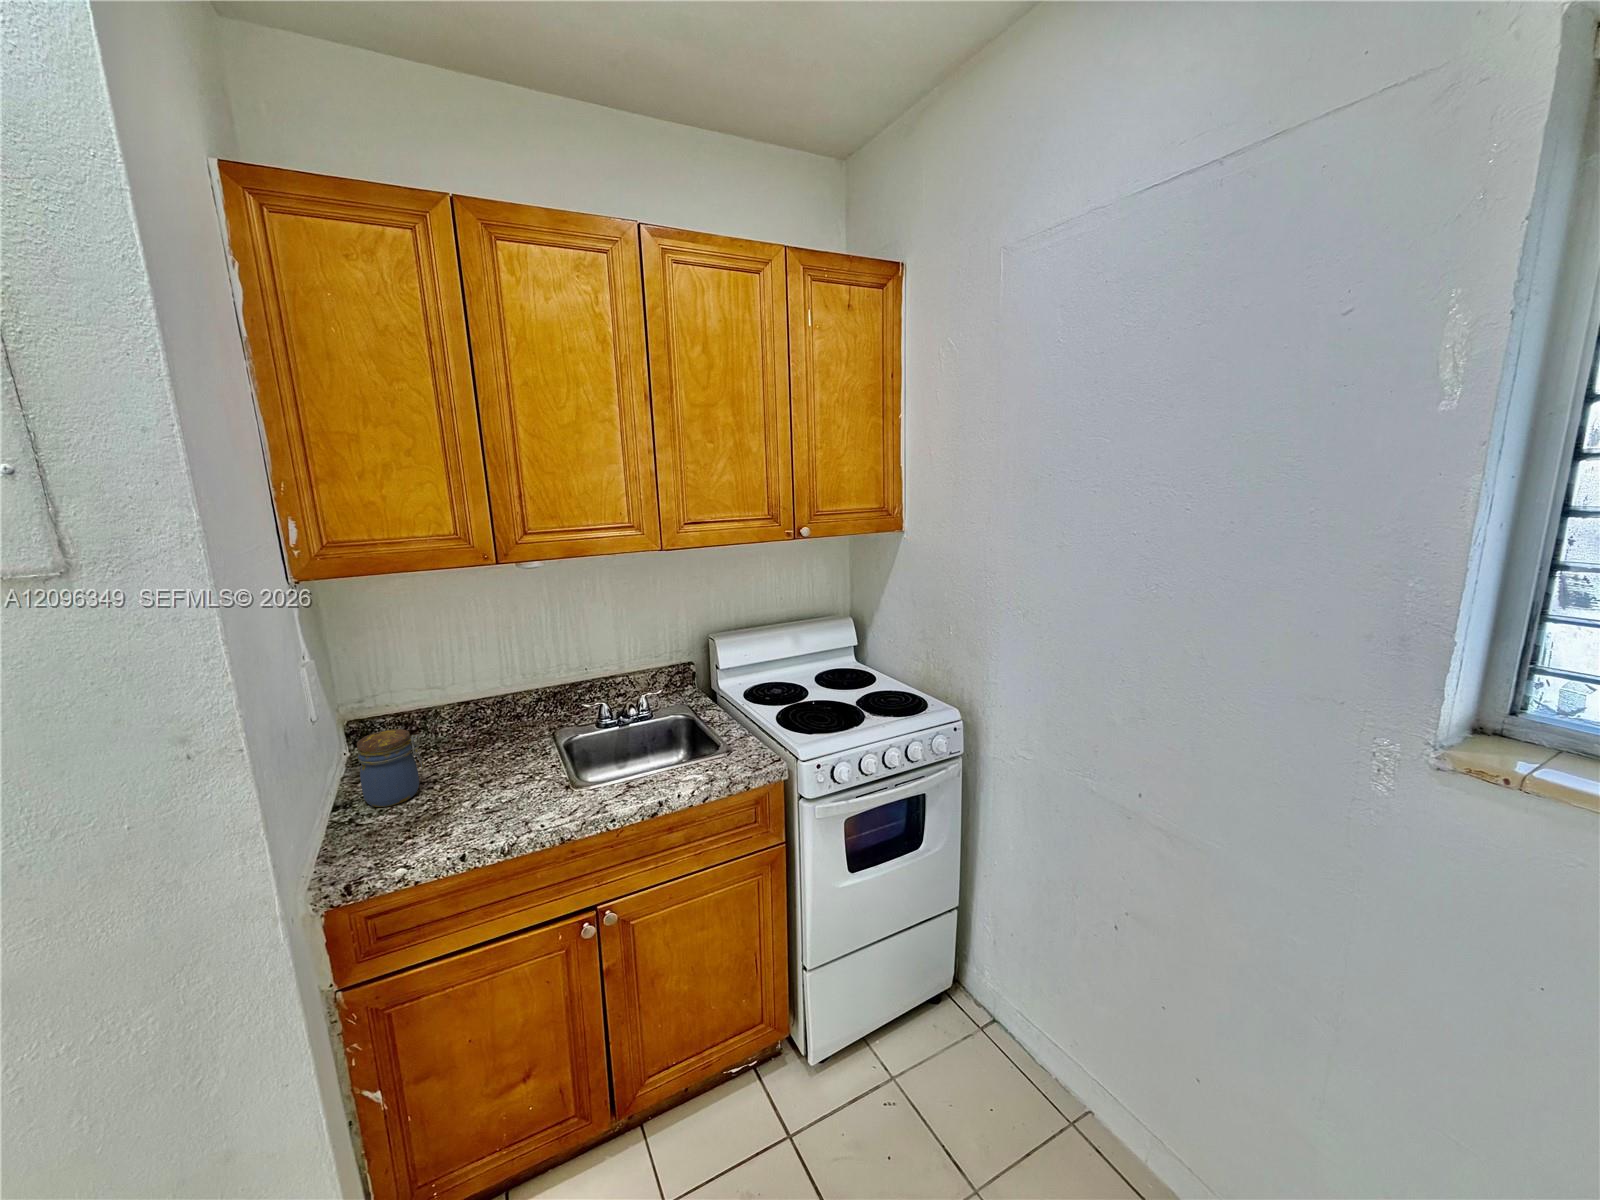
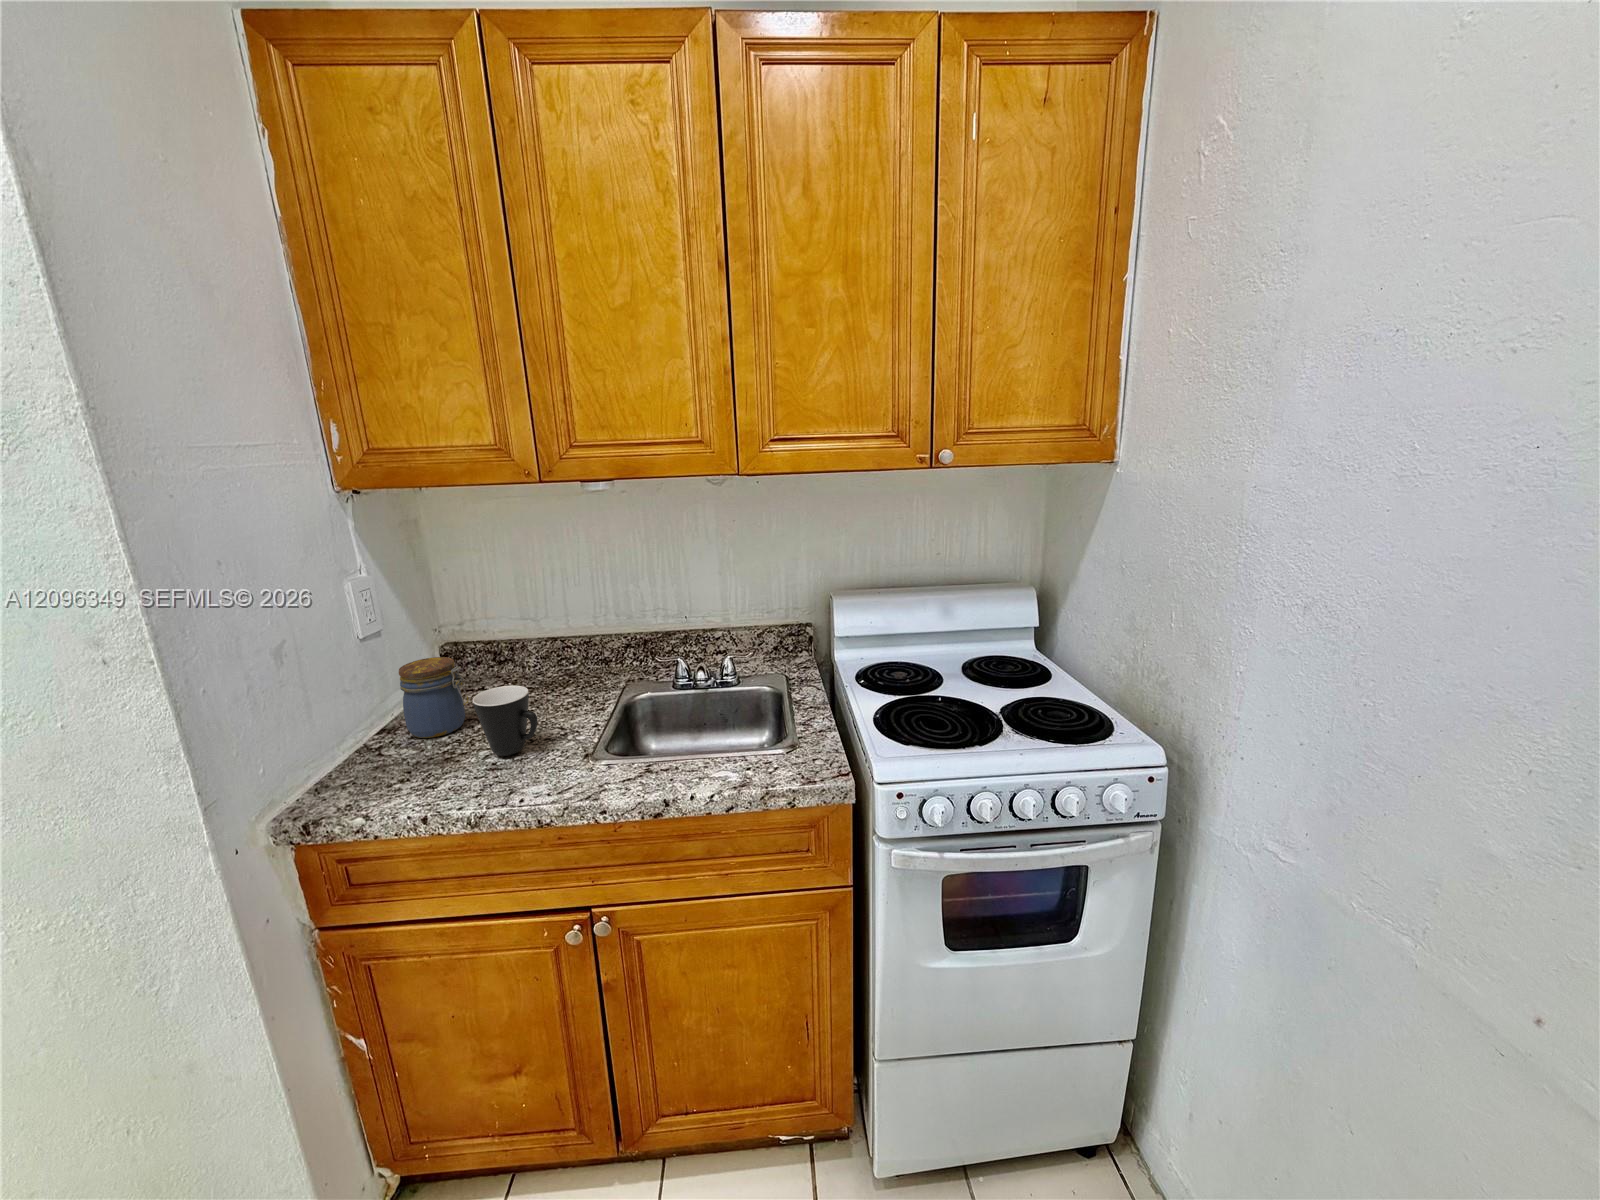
mug: none [461,741,522,803] -> present [473,685,537,756]

